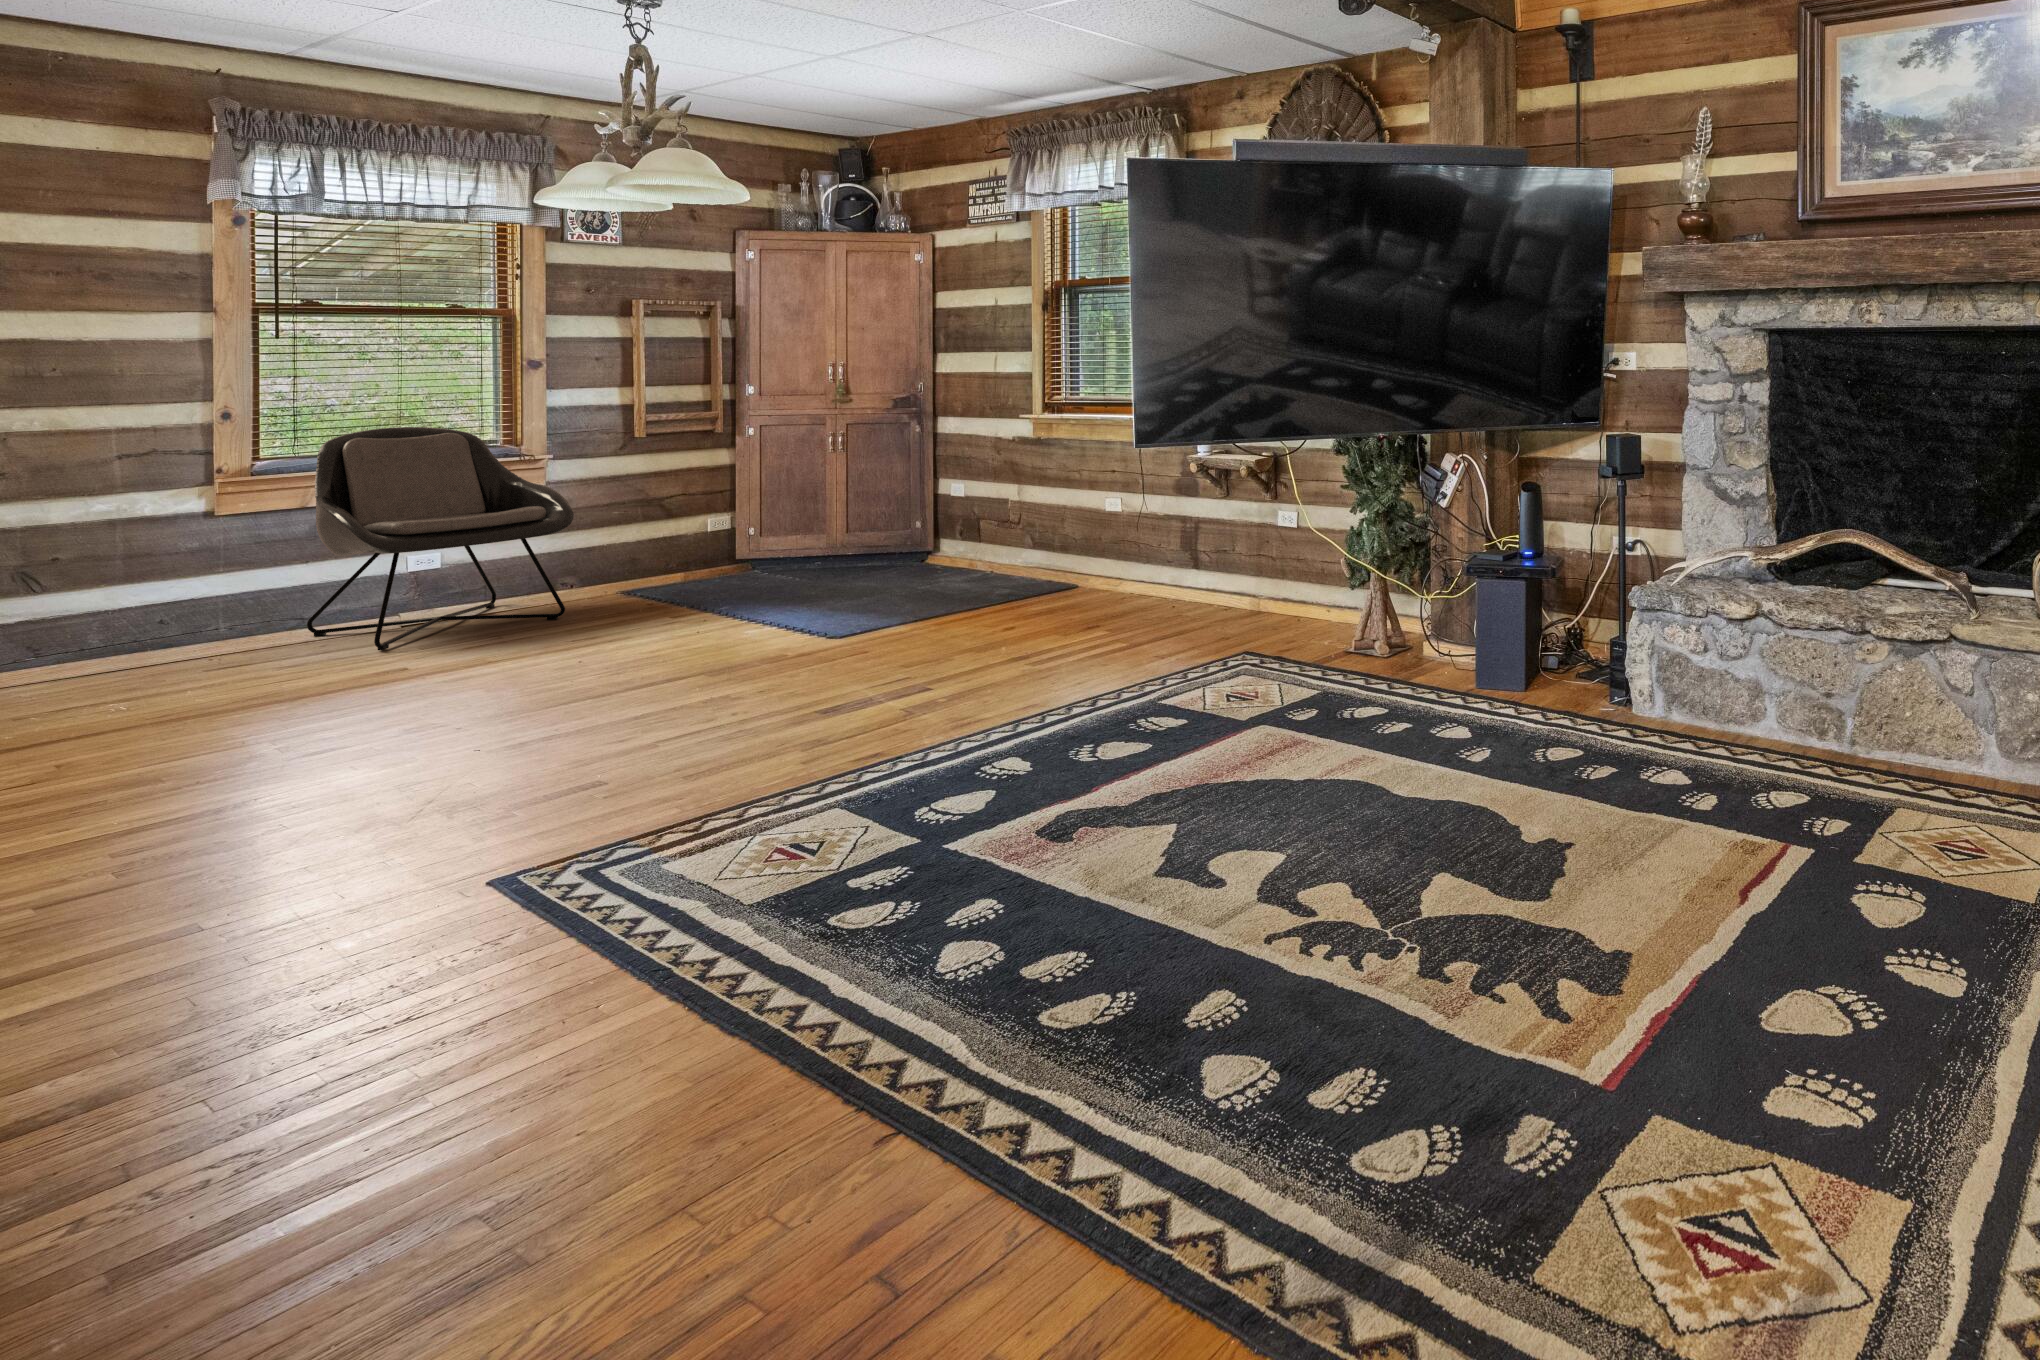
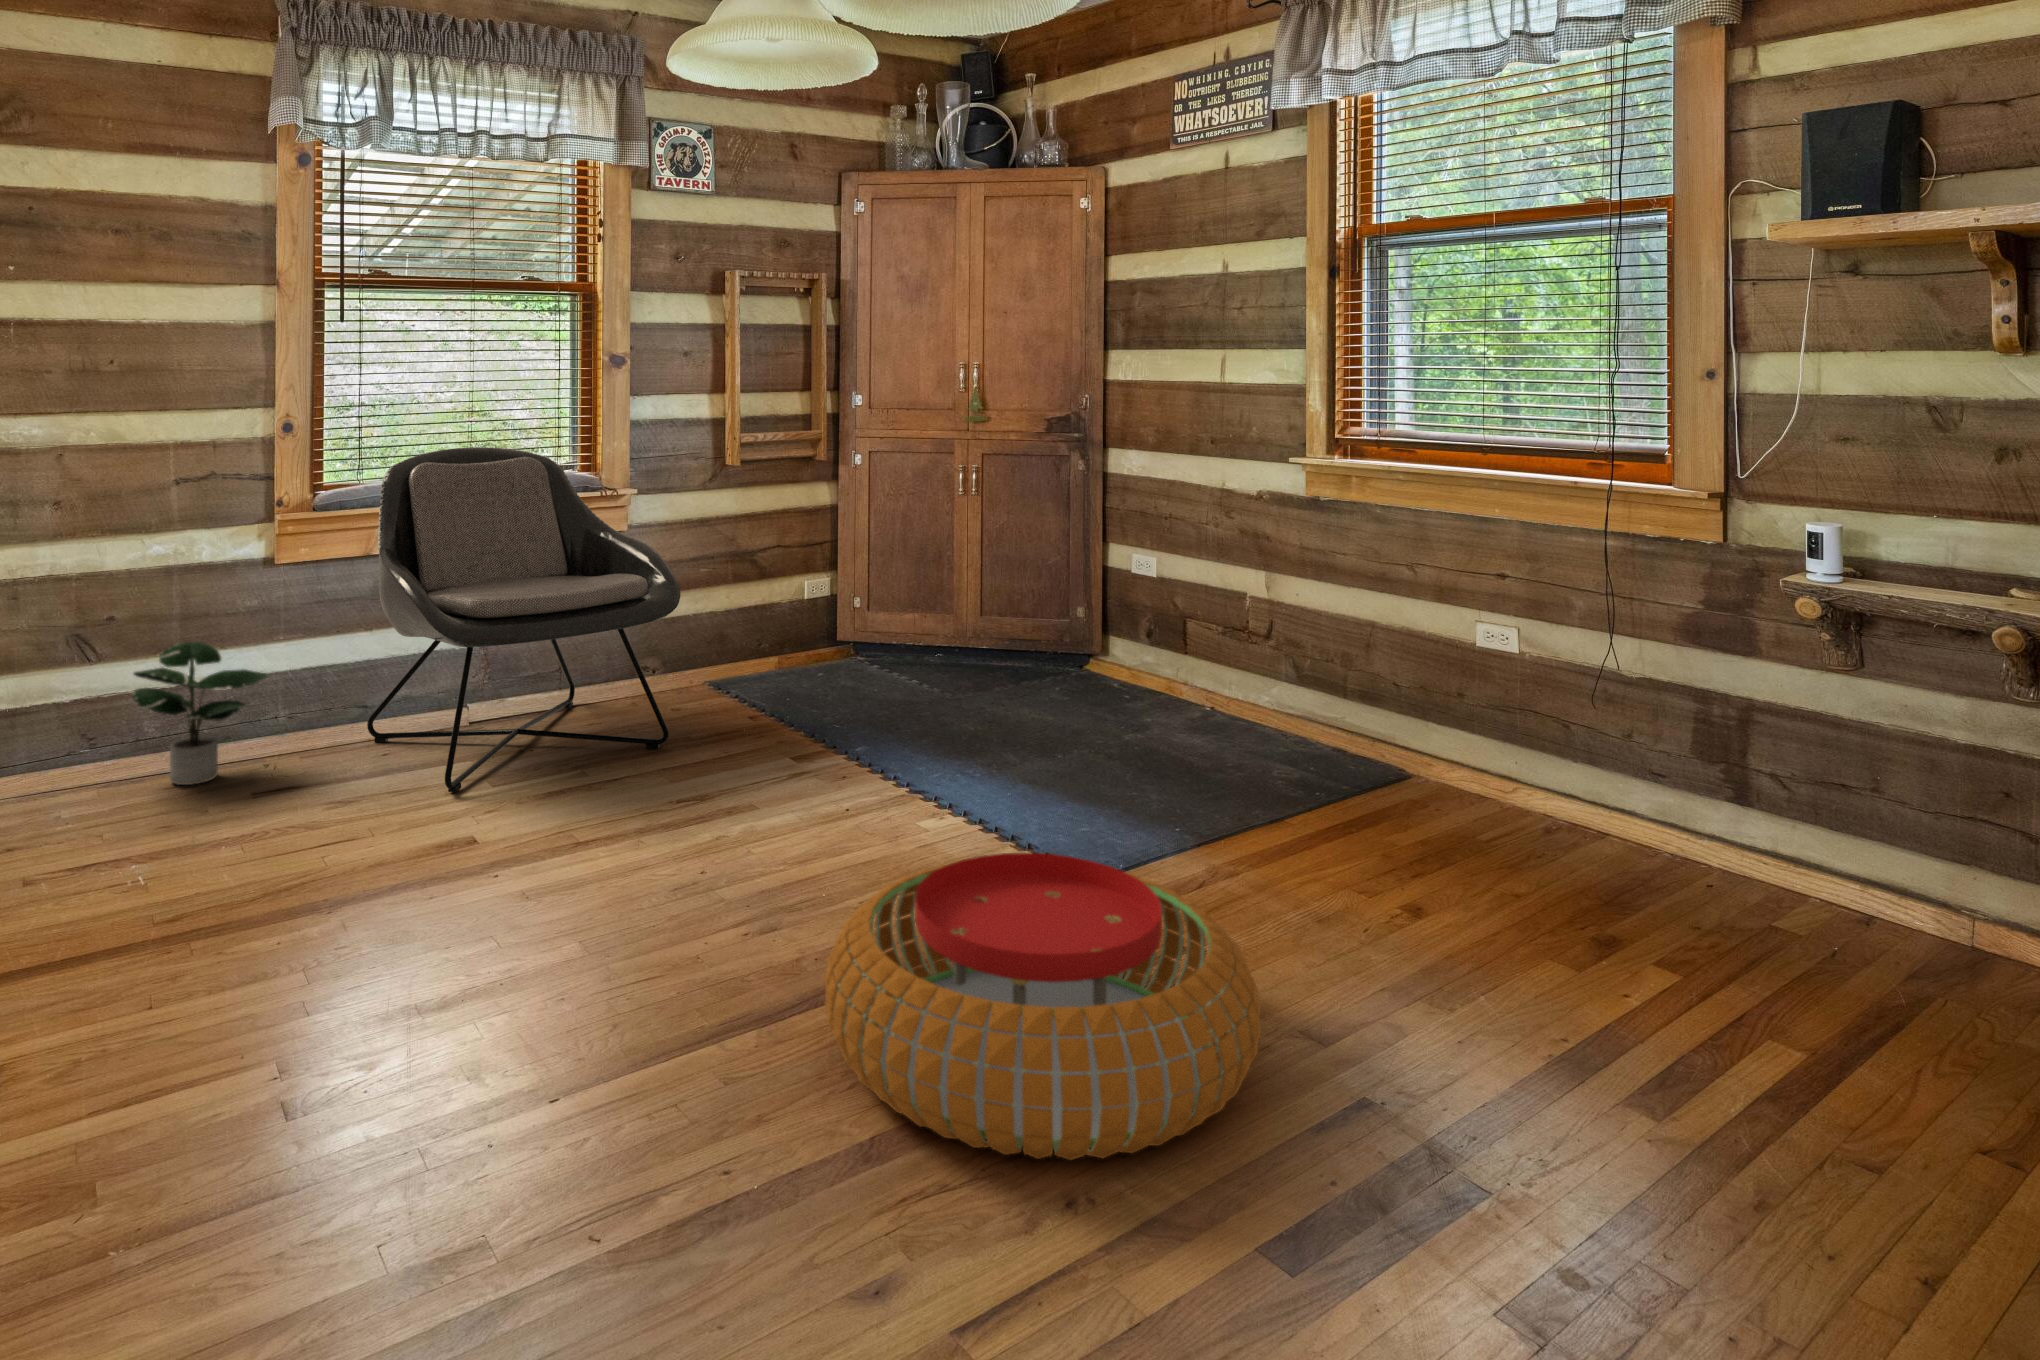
potted plant: none [87,571,218,668] -> present [132,642,270,785]
pouf: none [600,606,838,715] -> present [825,853,1261,1160]

